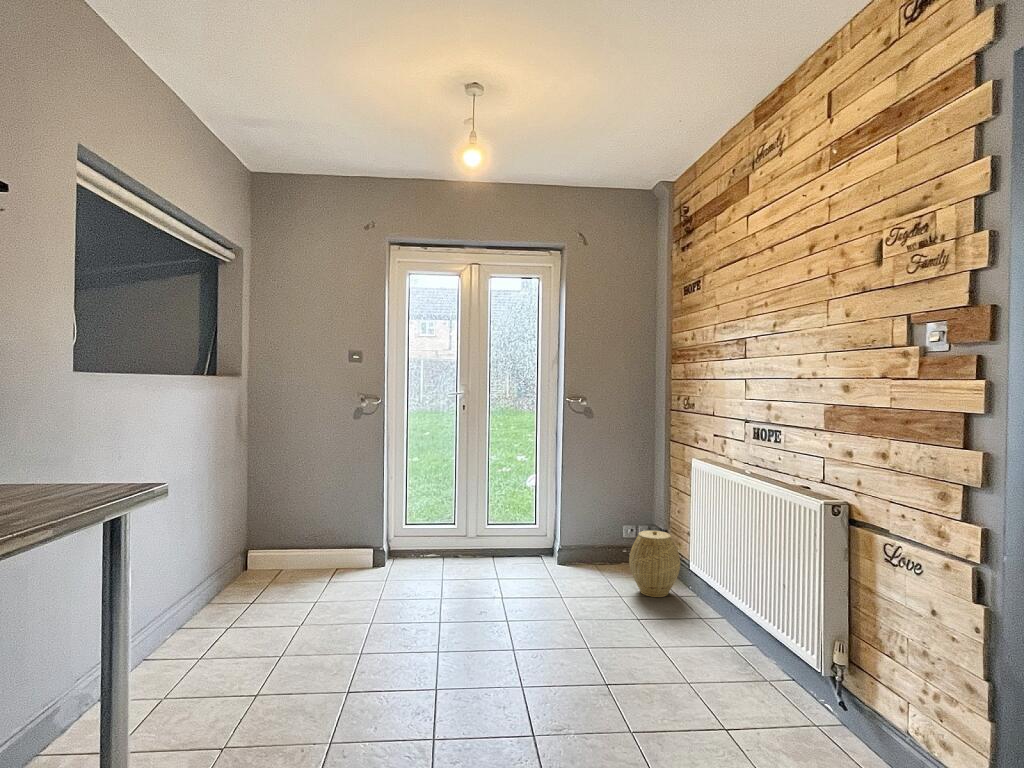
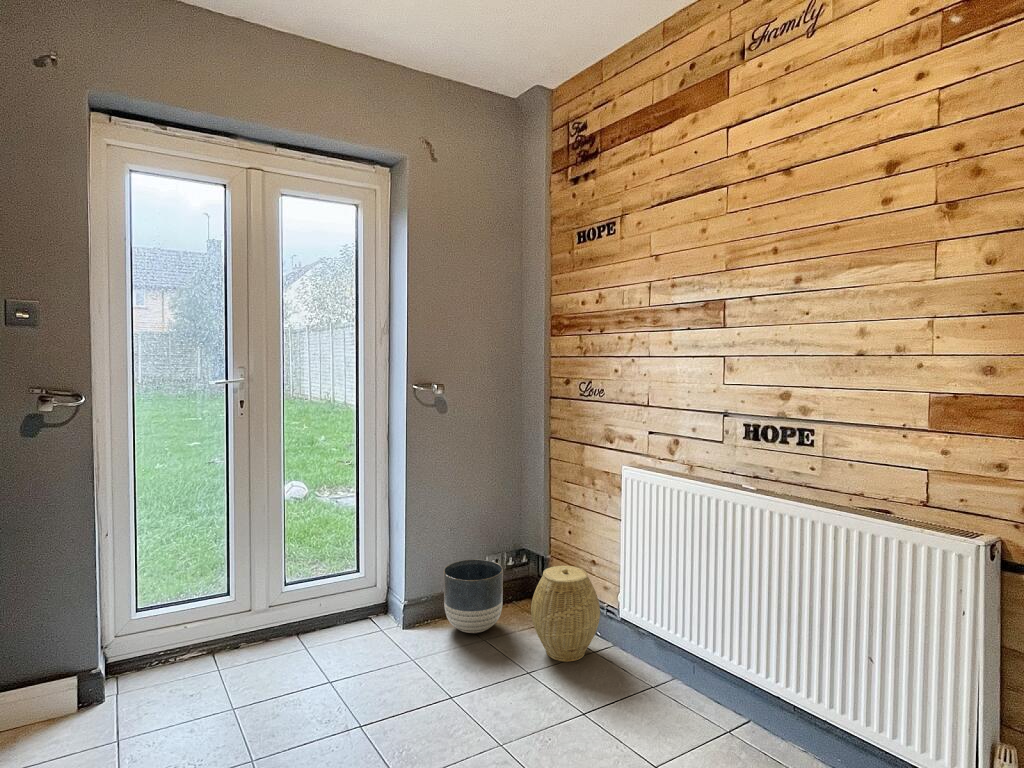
planter: none [581,523,624,572] -> present [443,559,503,633]

